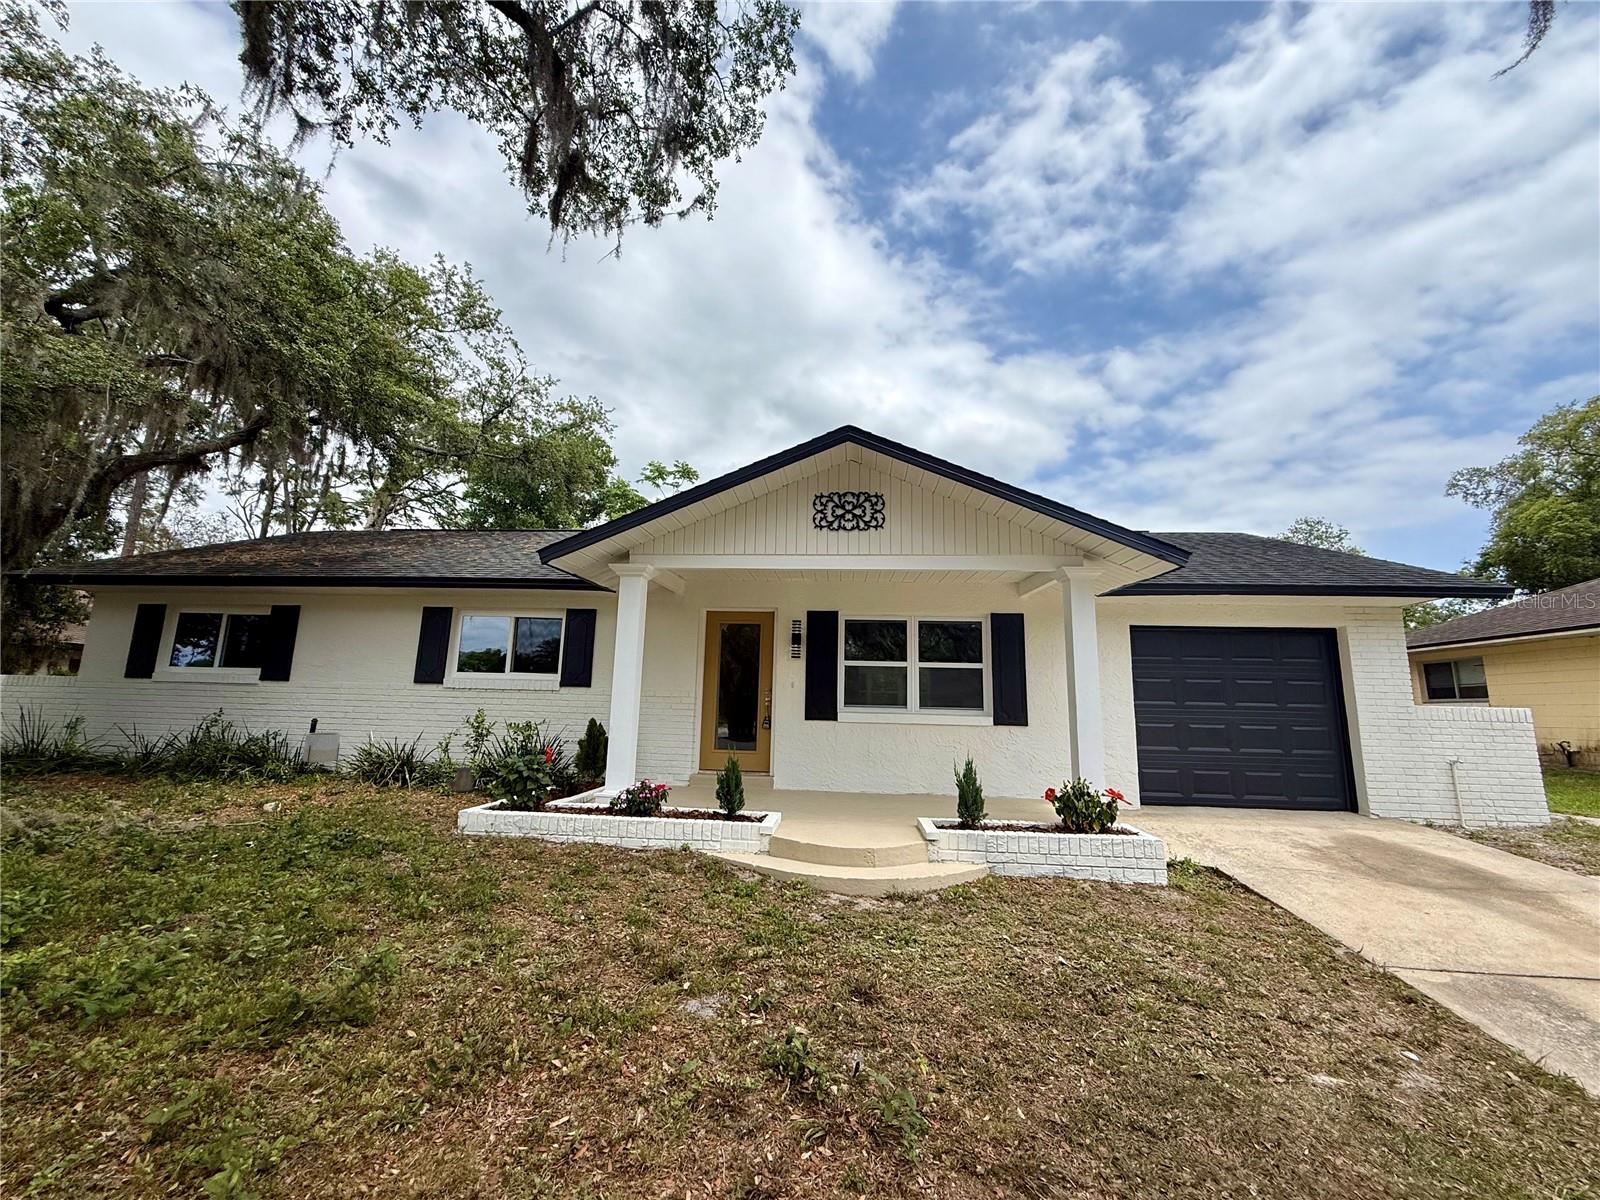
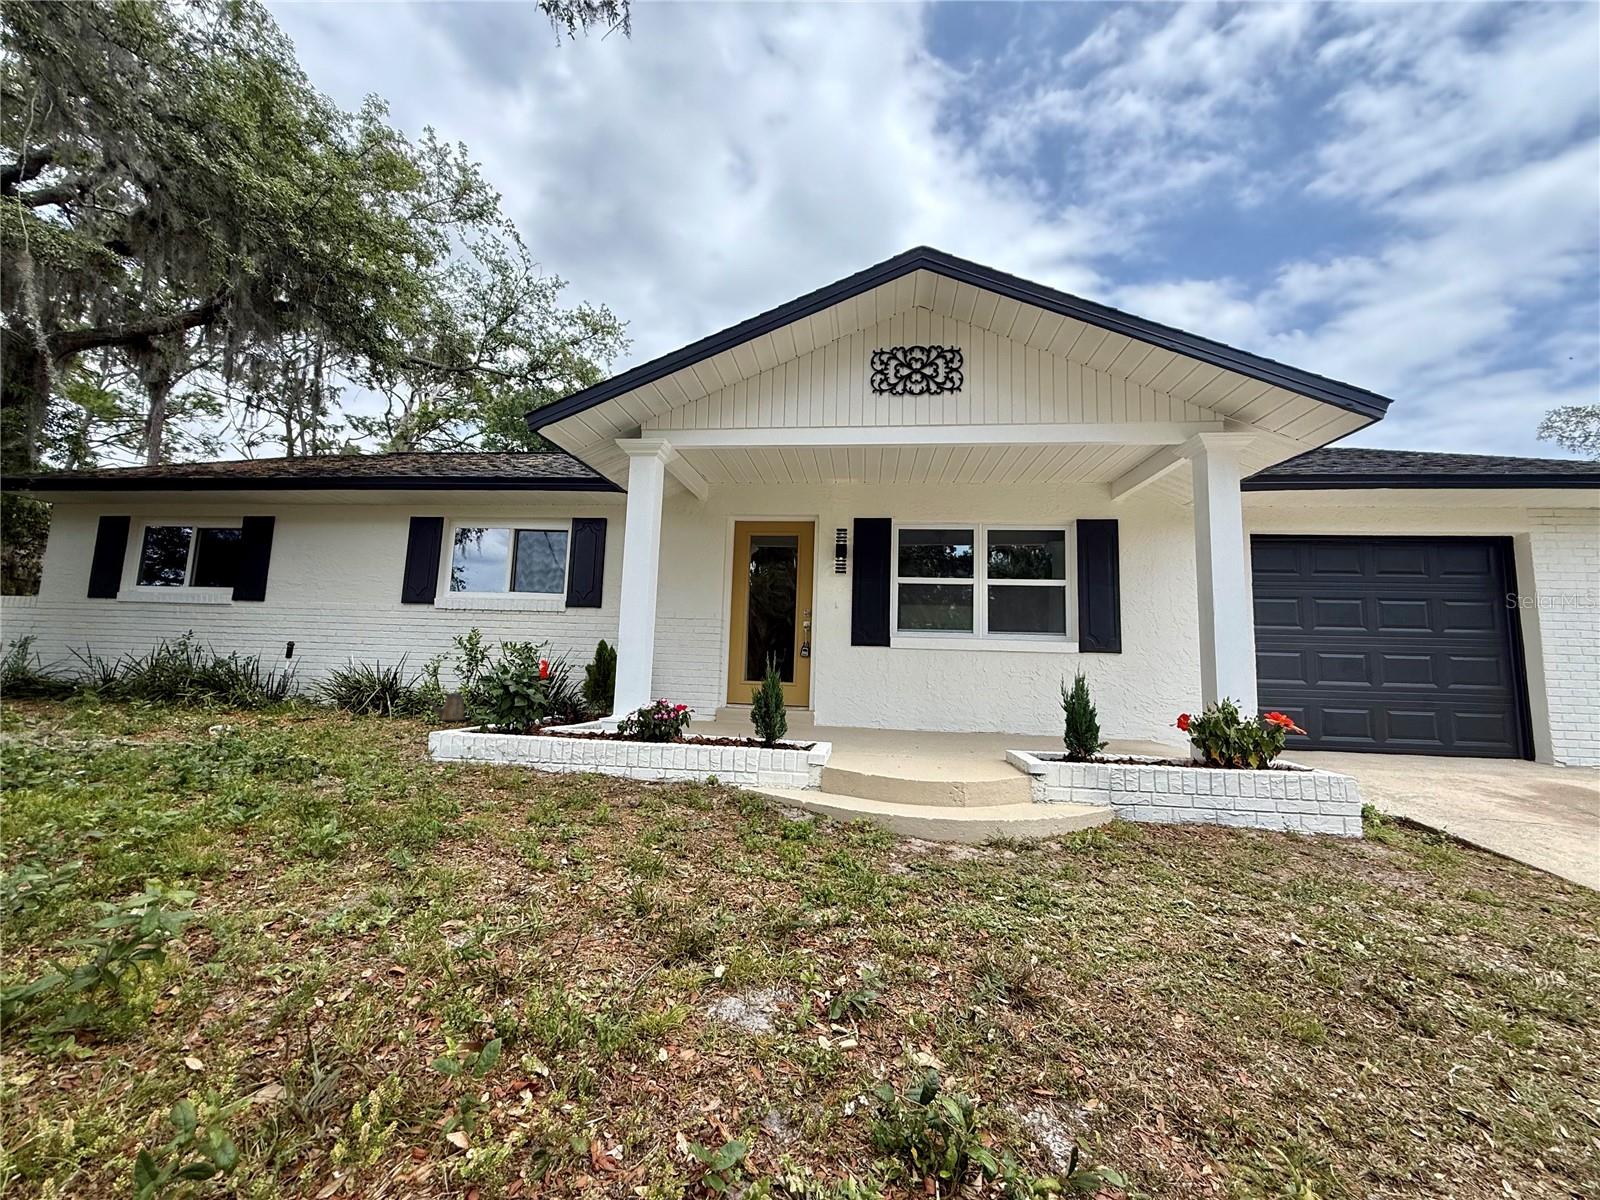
planter: present [303,733,340,774] -> none [278,657,322,702]

